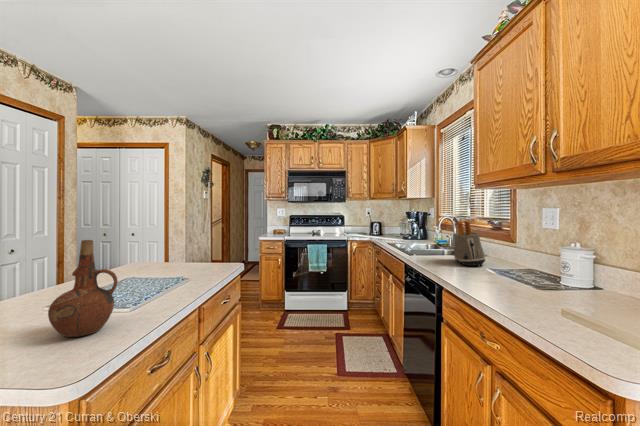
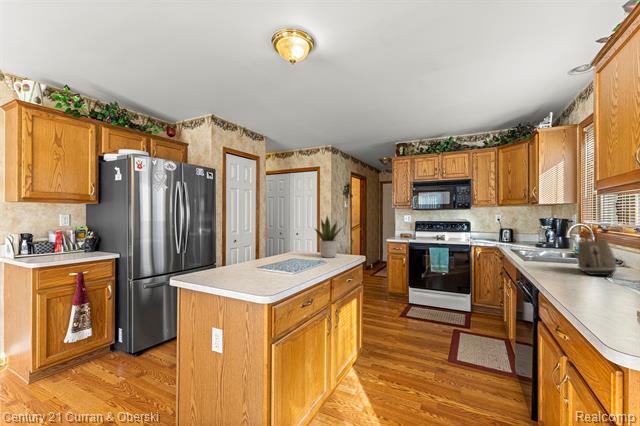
potted plant: none [164,207,216,272] -> present [315,216,342,258]
ceramic pitcher: present [48,240,118,337] -> none [259,231,288,280]

